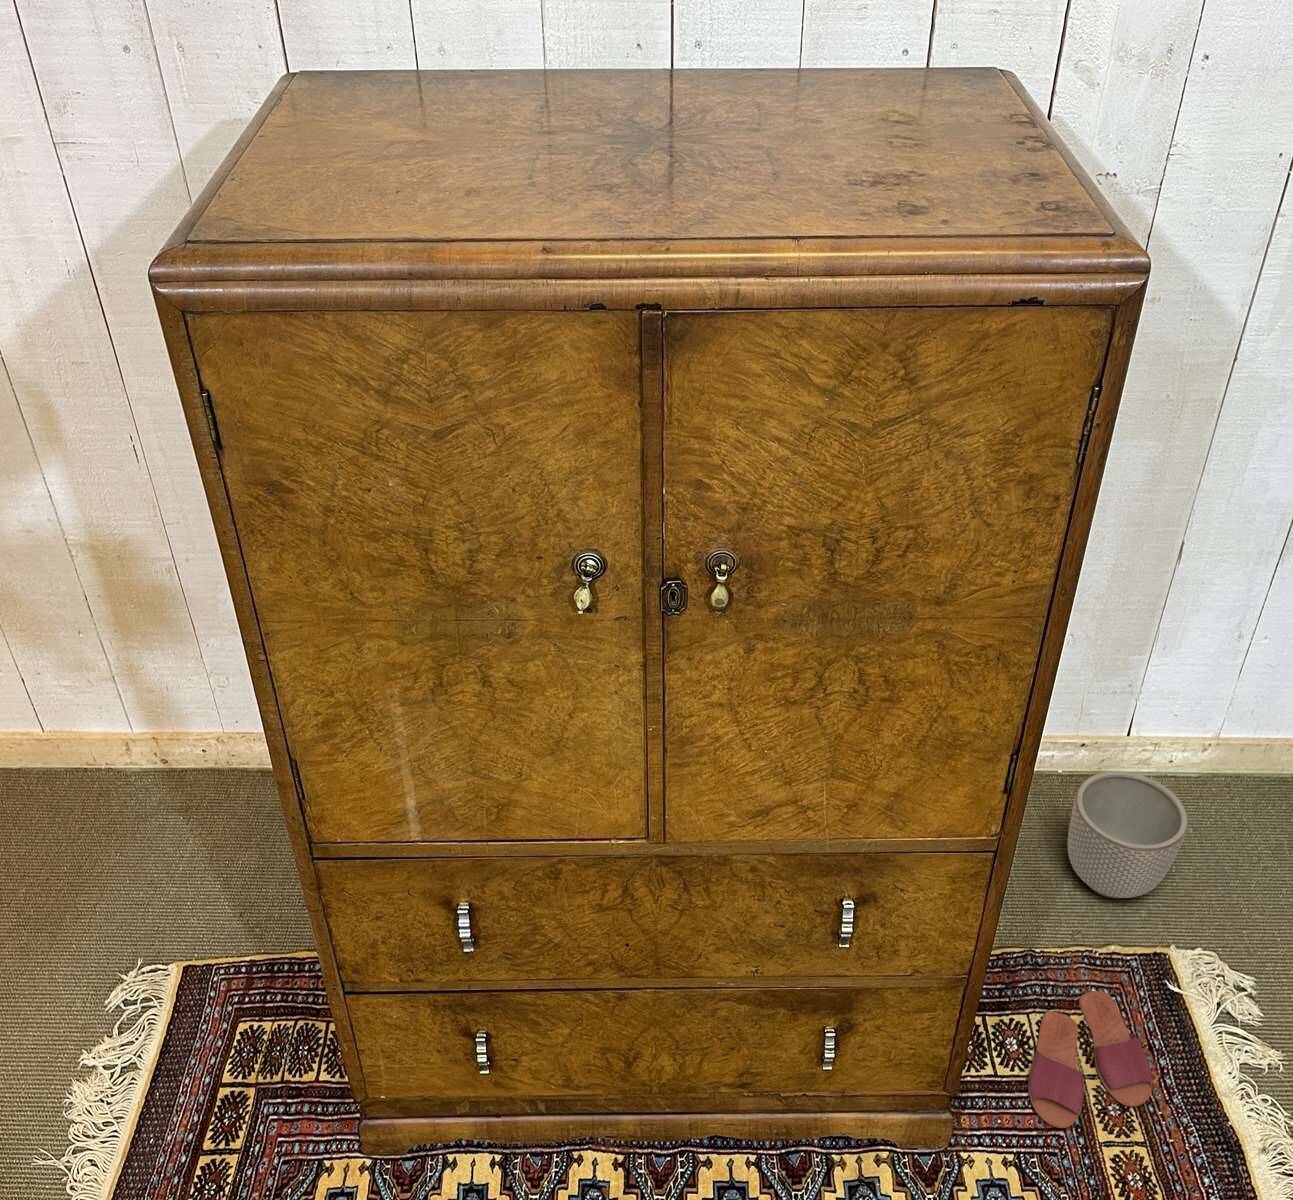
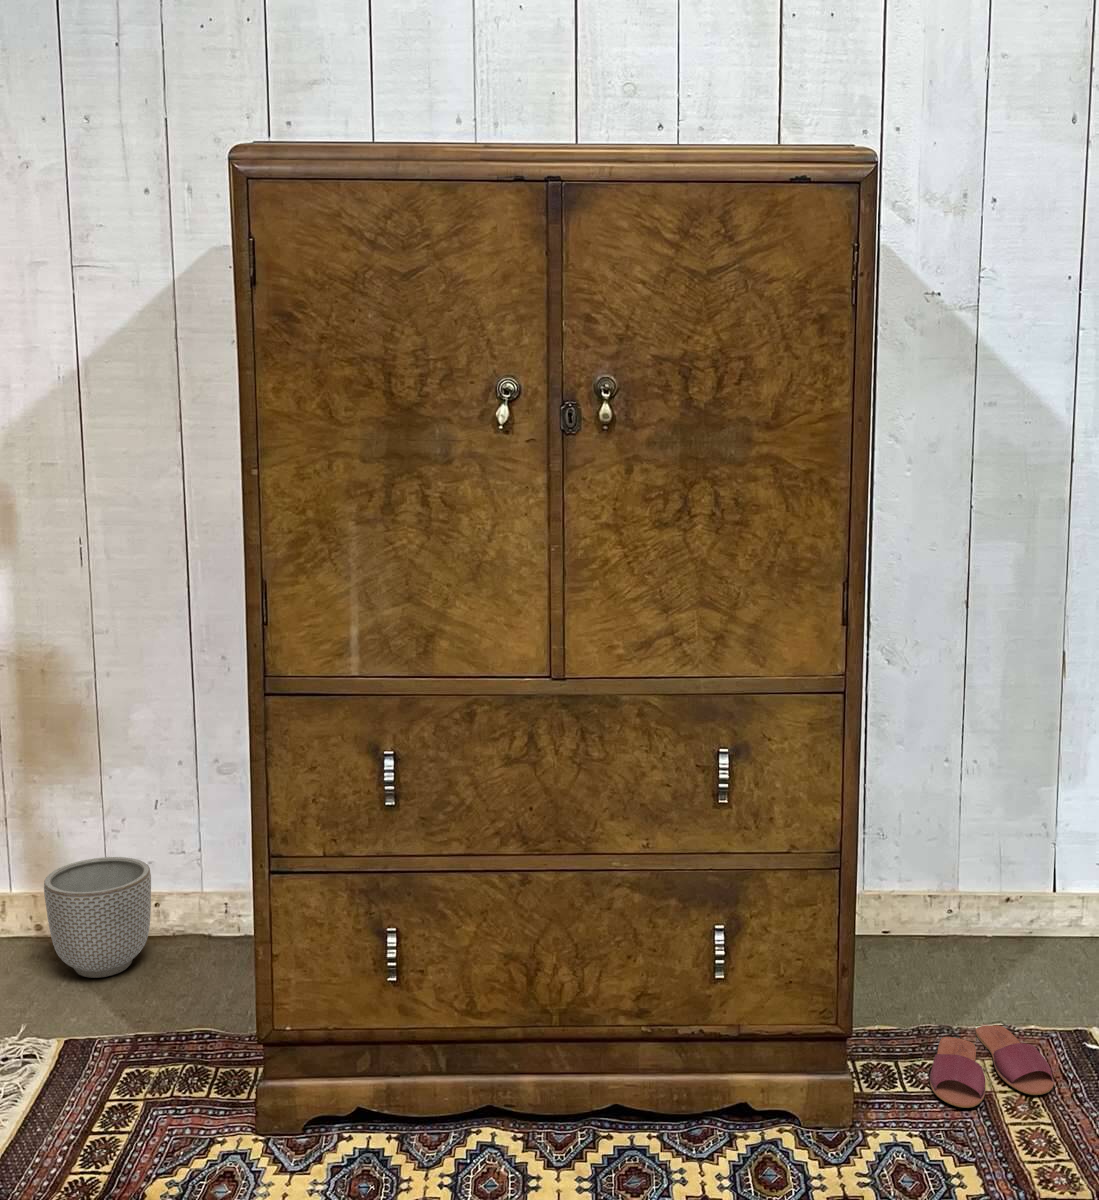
planter: present [1068,771,1188,898] -> present [44,857,151,978]

